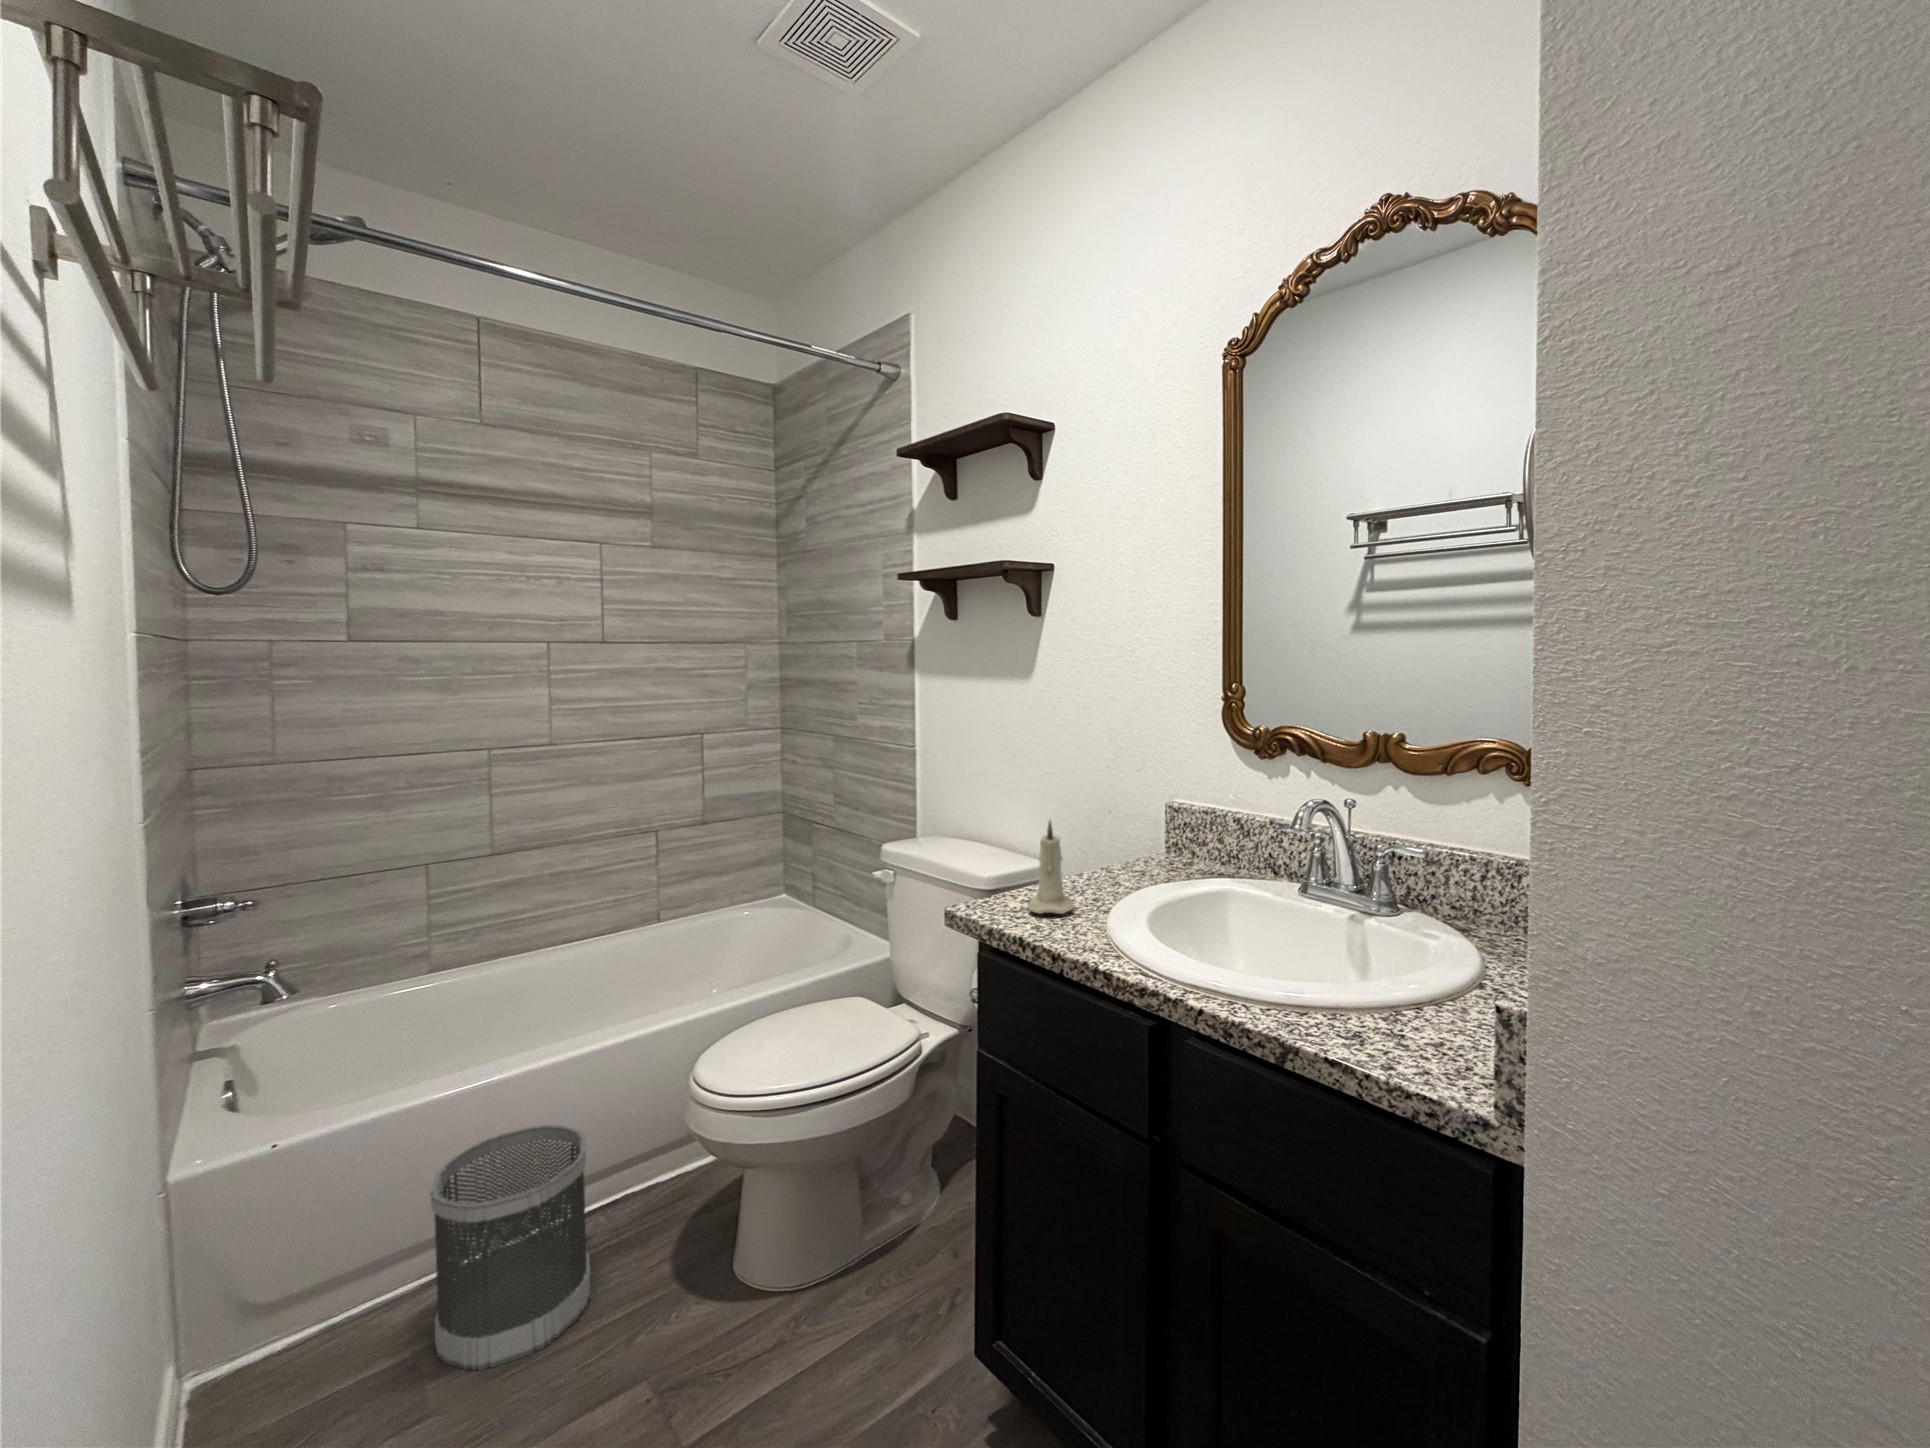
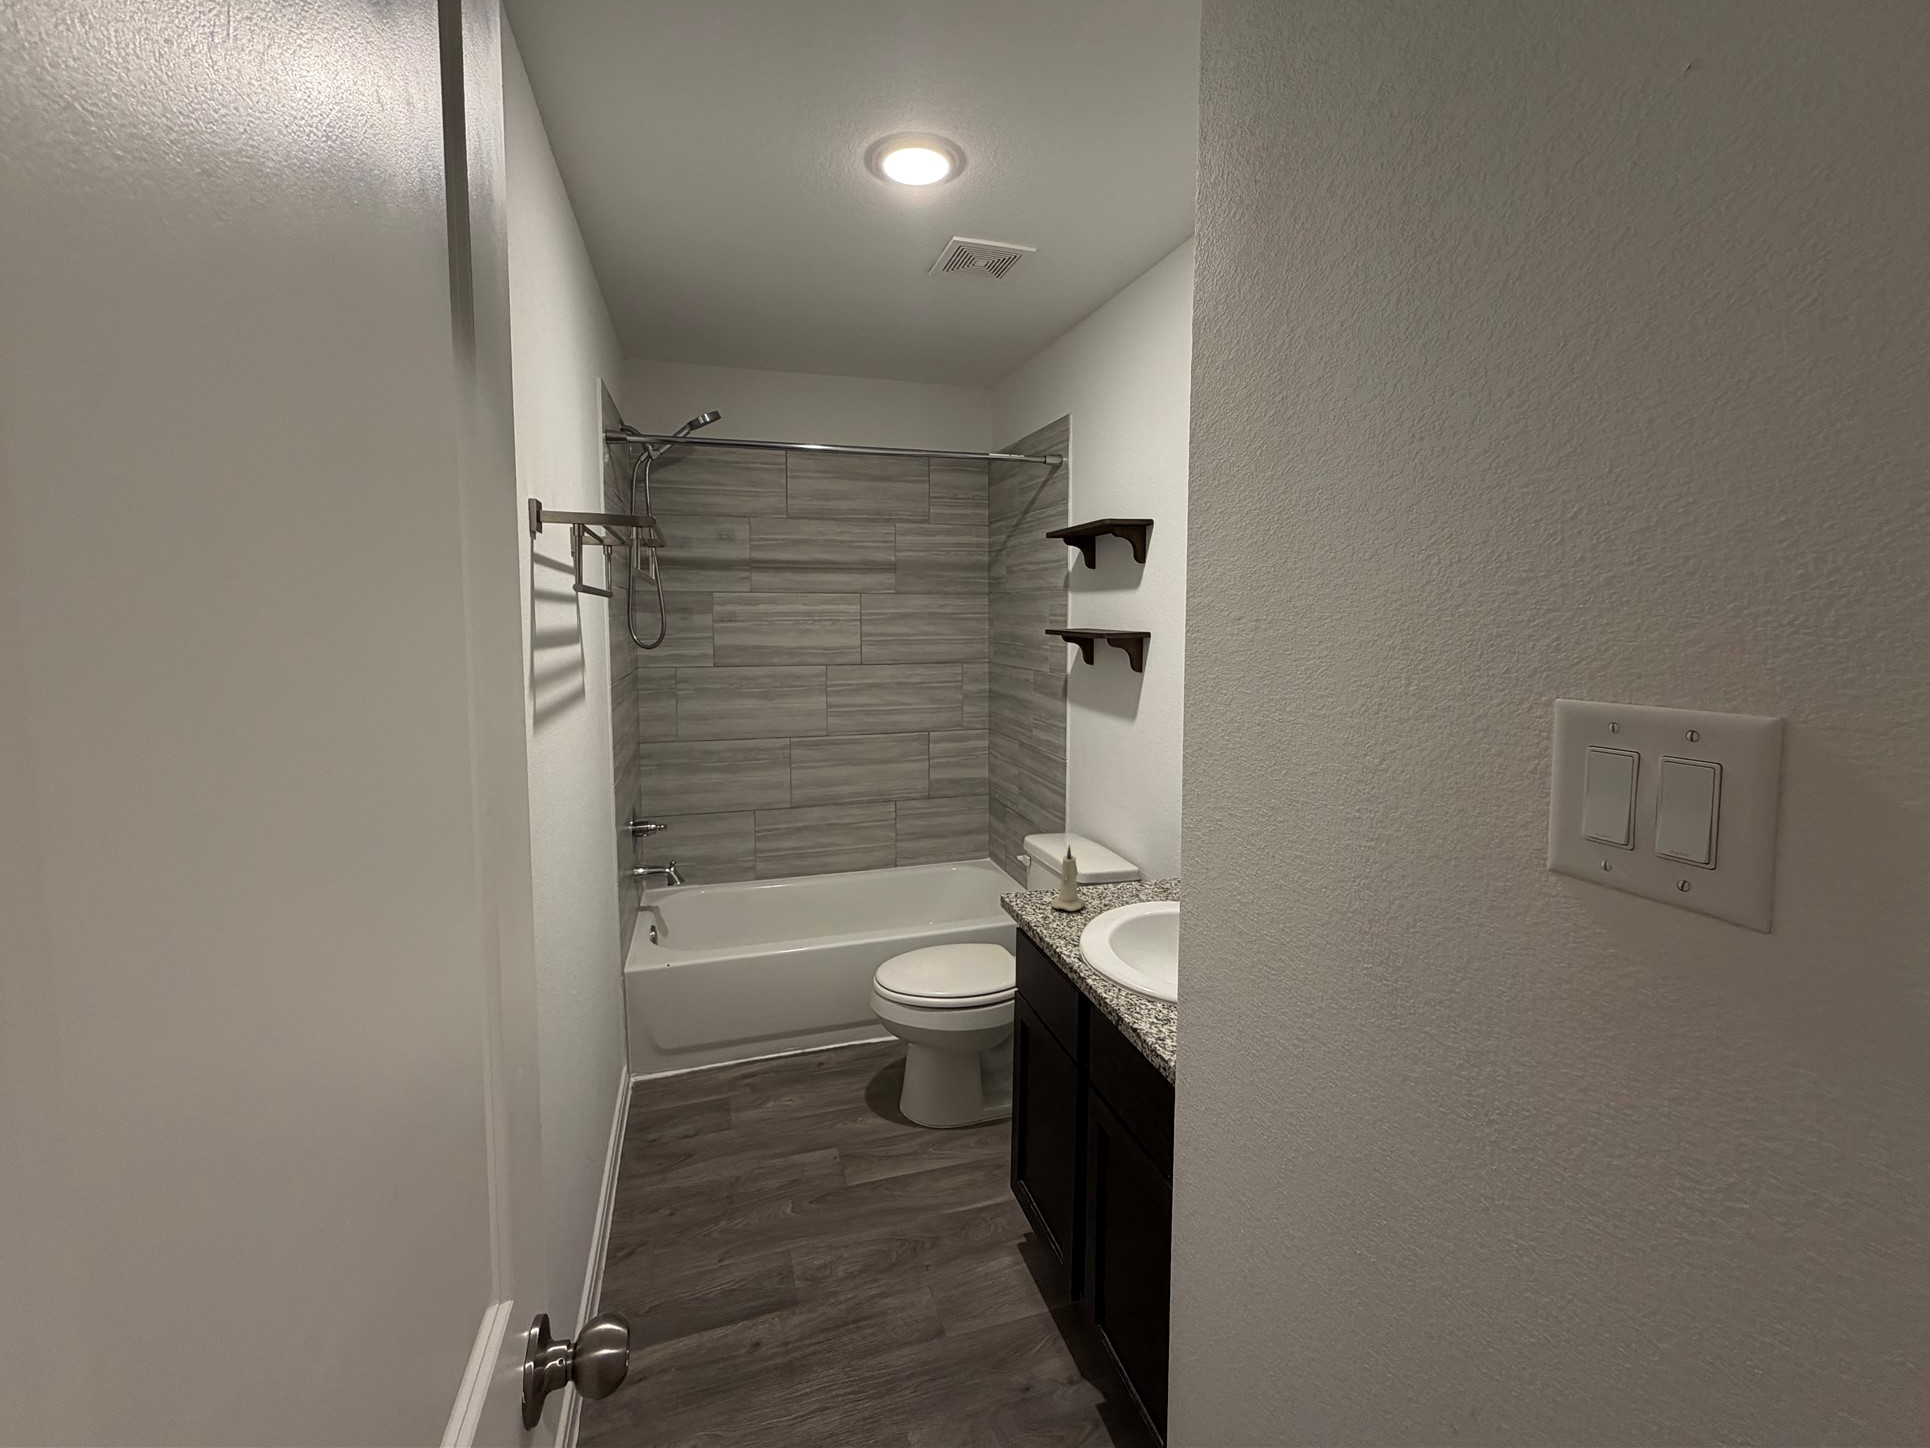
wastebasket: present [430,1125,590,1370] -> none [736,987,820,1117]

